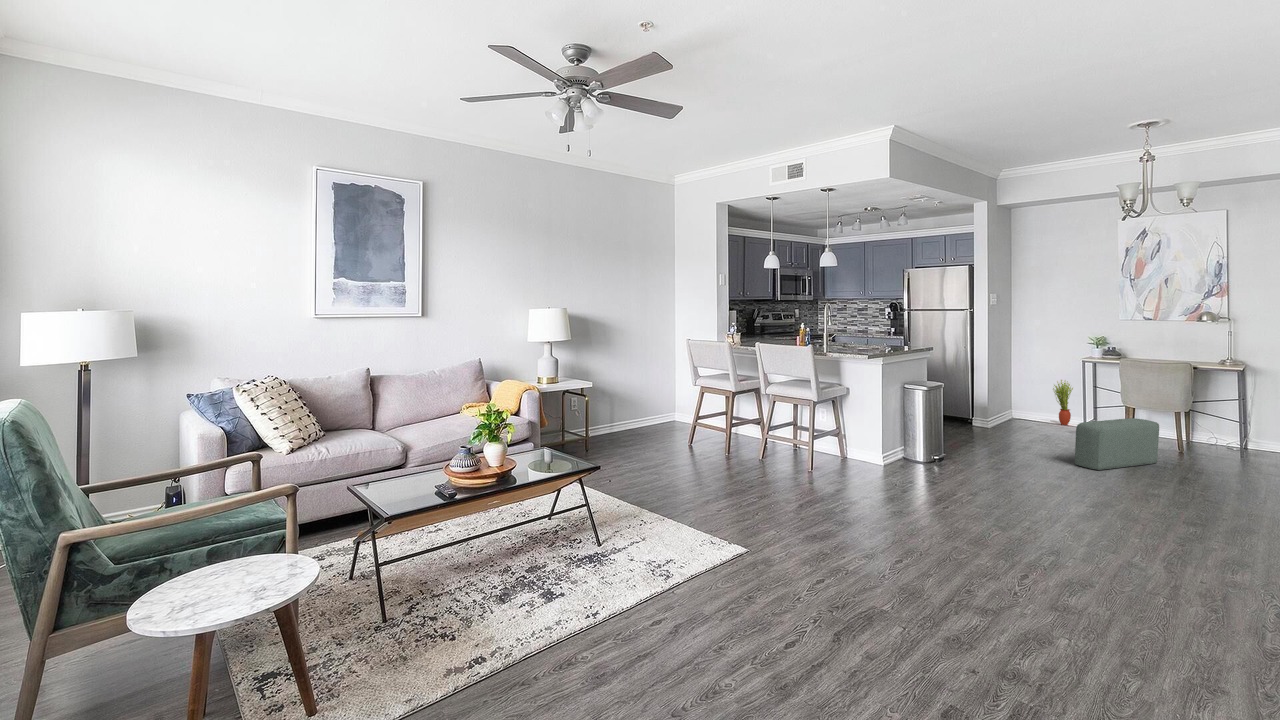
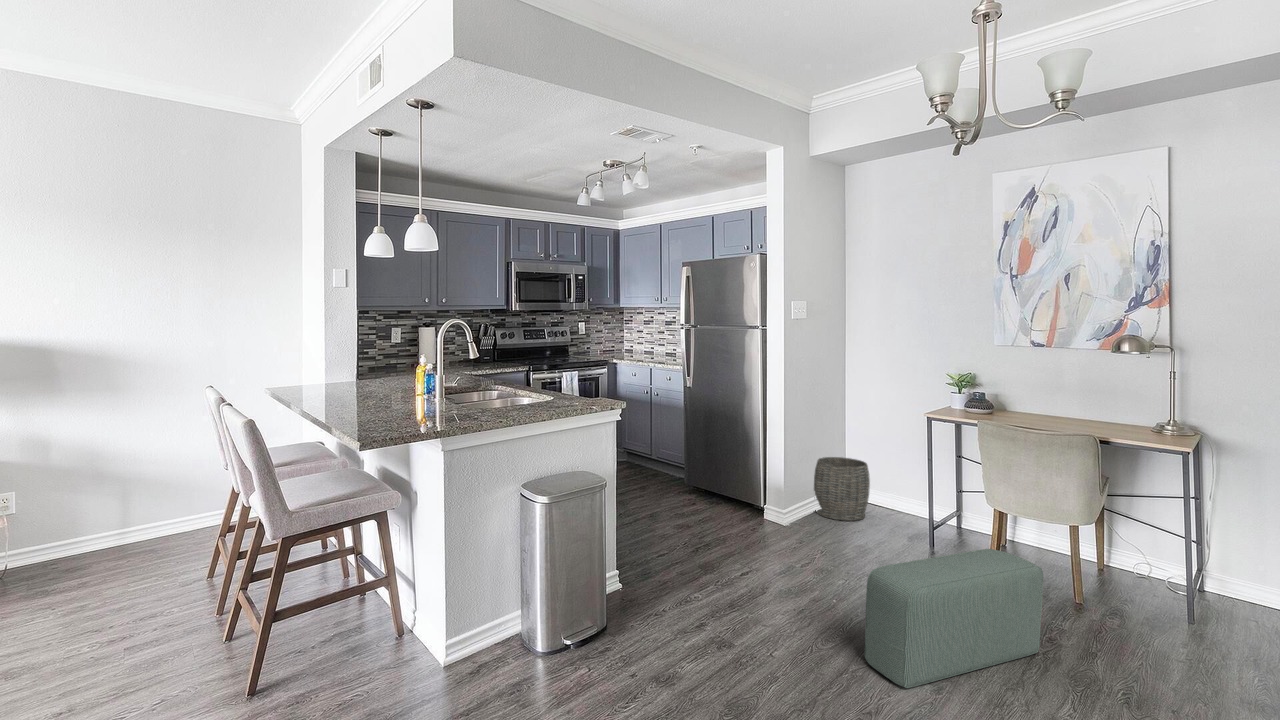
potted plant: present [1053,380,1073,425] -> none [891,440,922,517]
woven basket: none [1003,391,1041,426] -> present [814,457,870,521]

